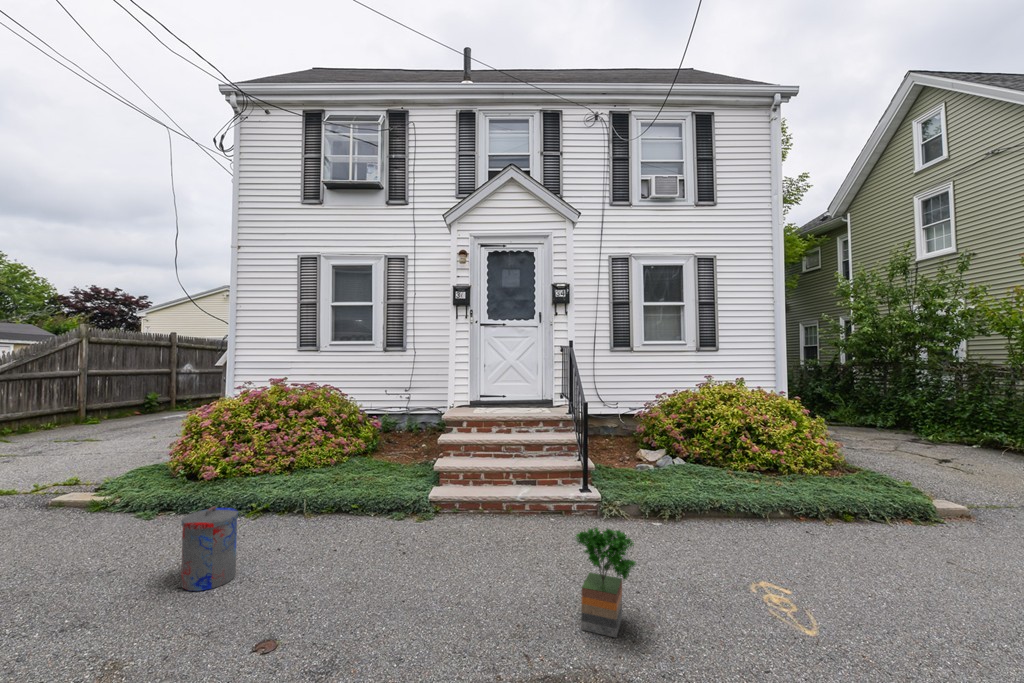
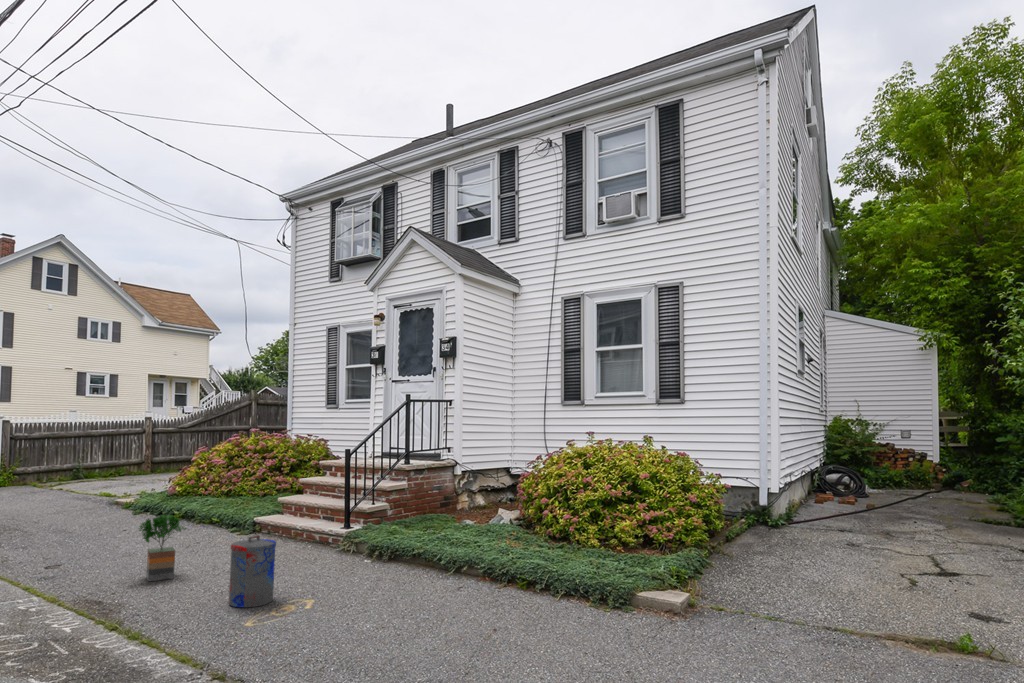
trash can: present [181,506,238,591] -> present [229,535,276,608]

